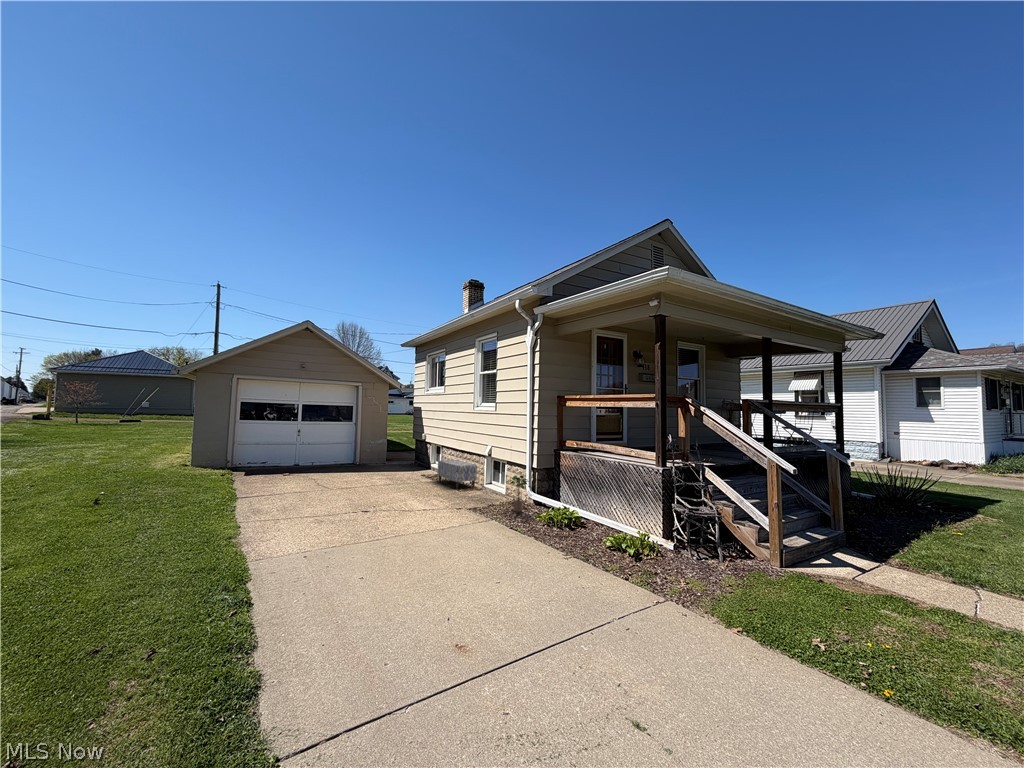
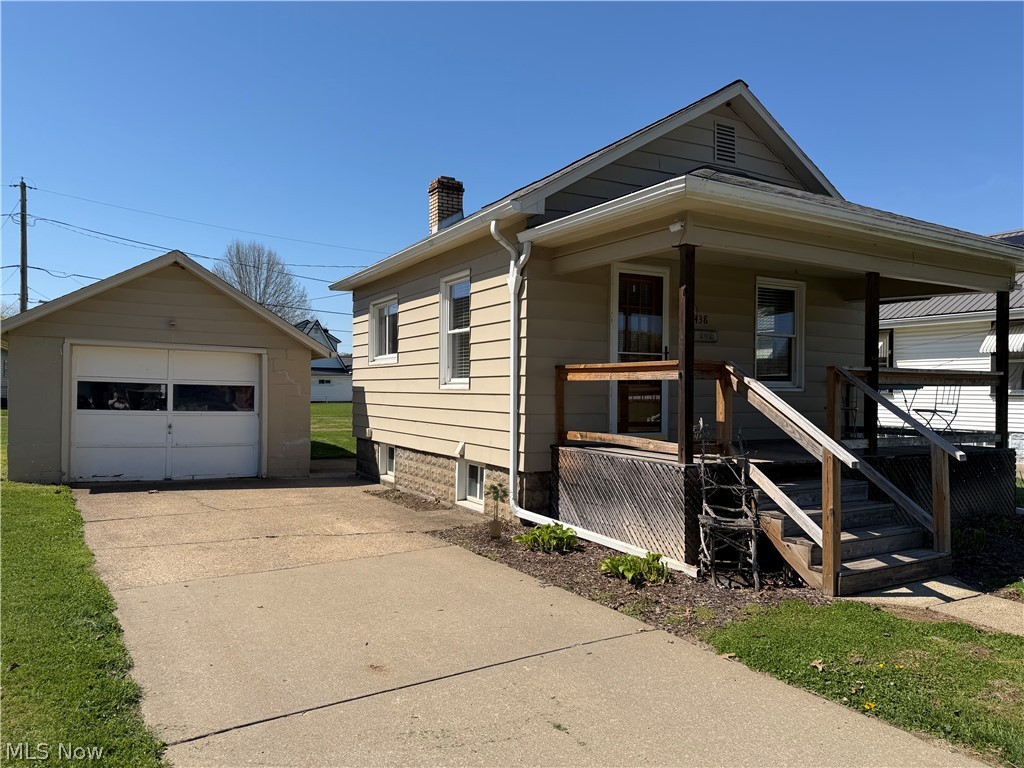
bench: present [437,460,477,489] -> none [385,467,443,509]

